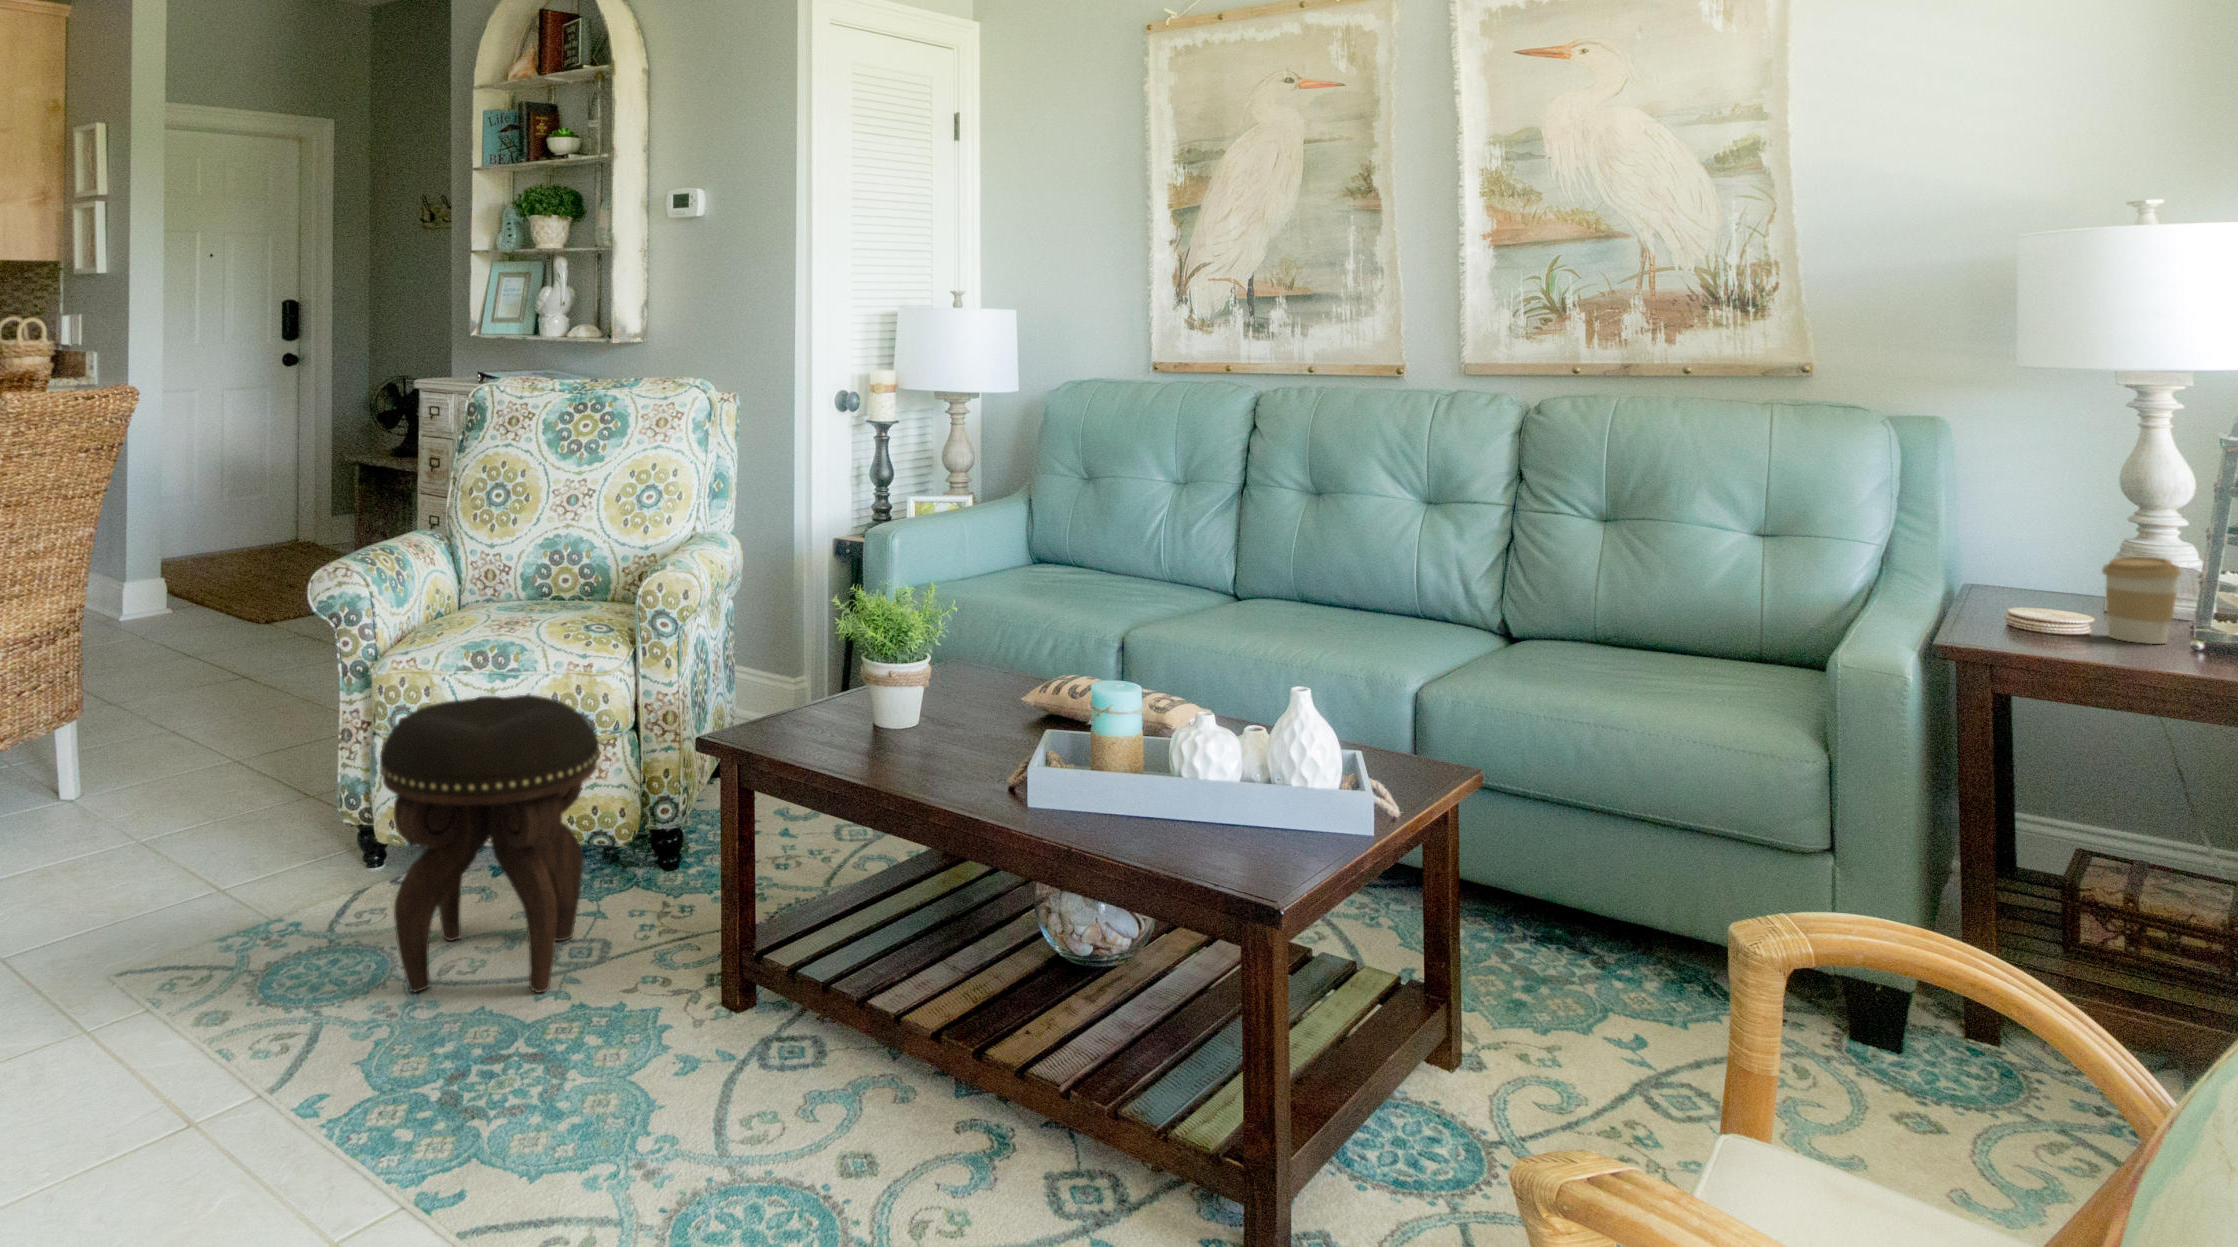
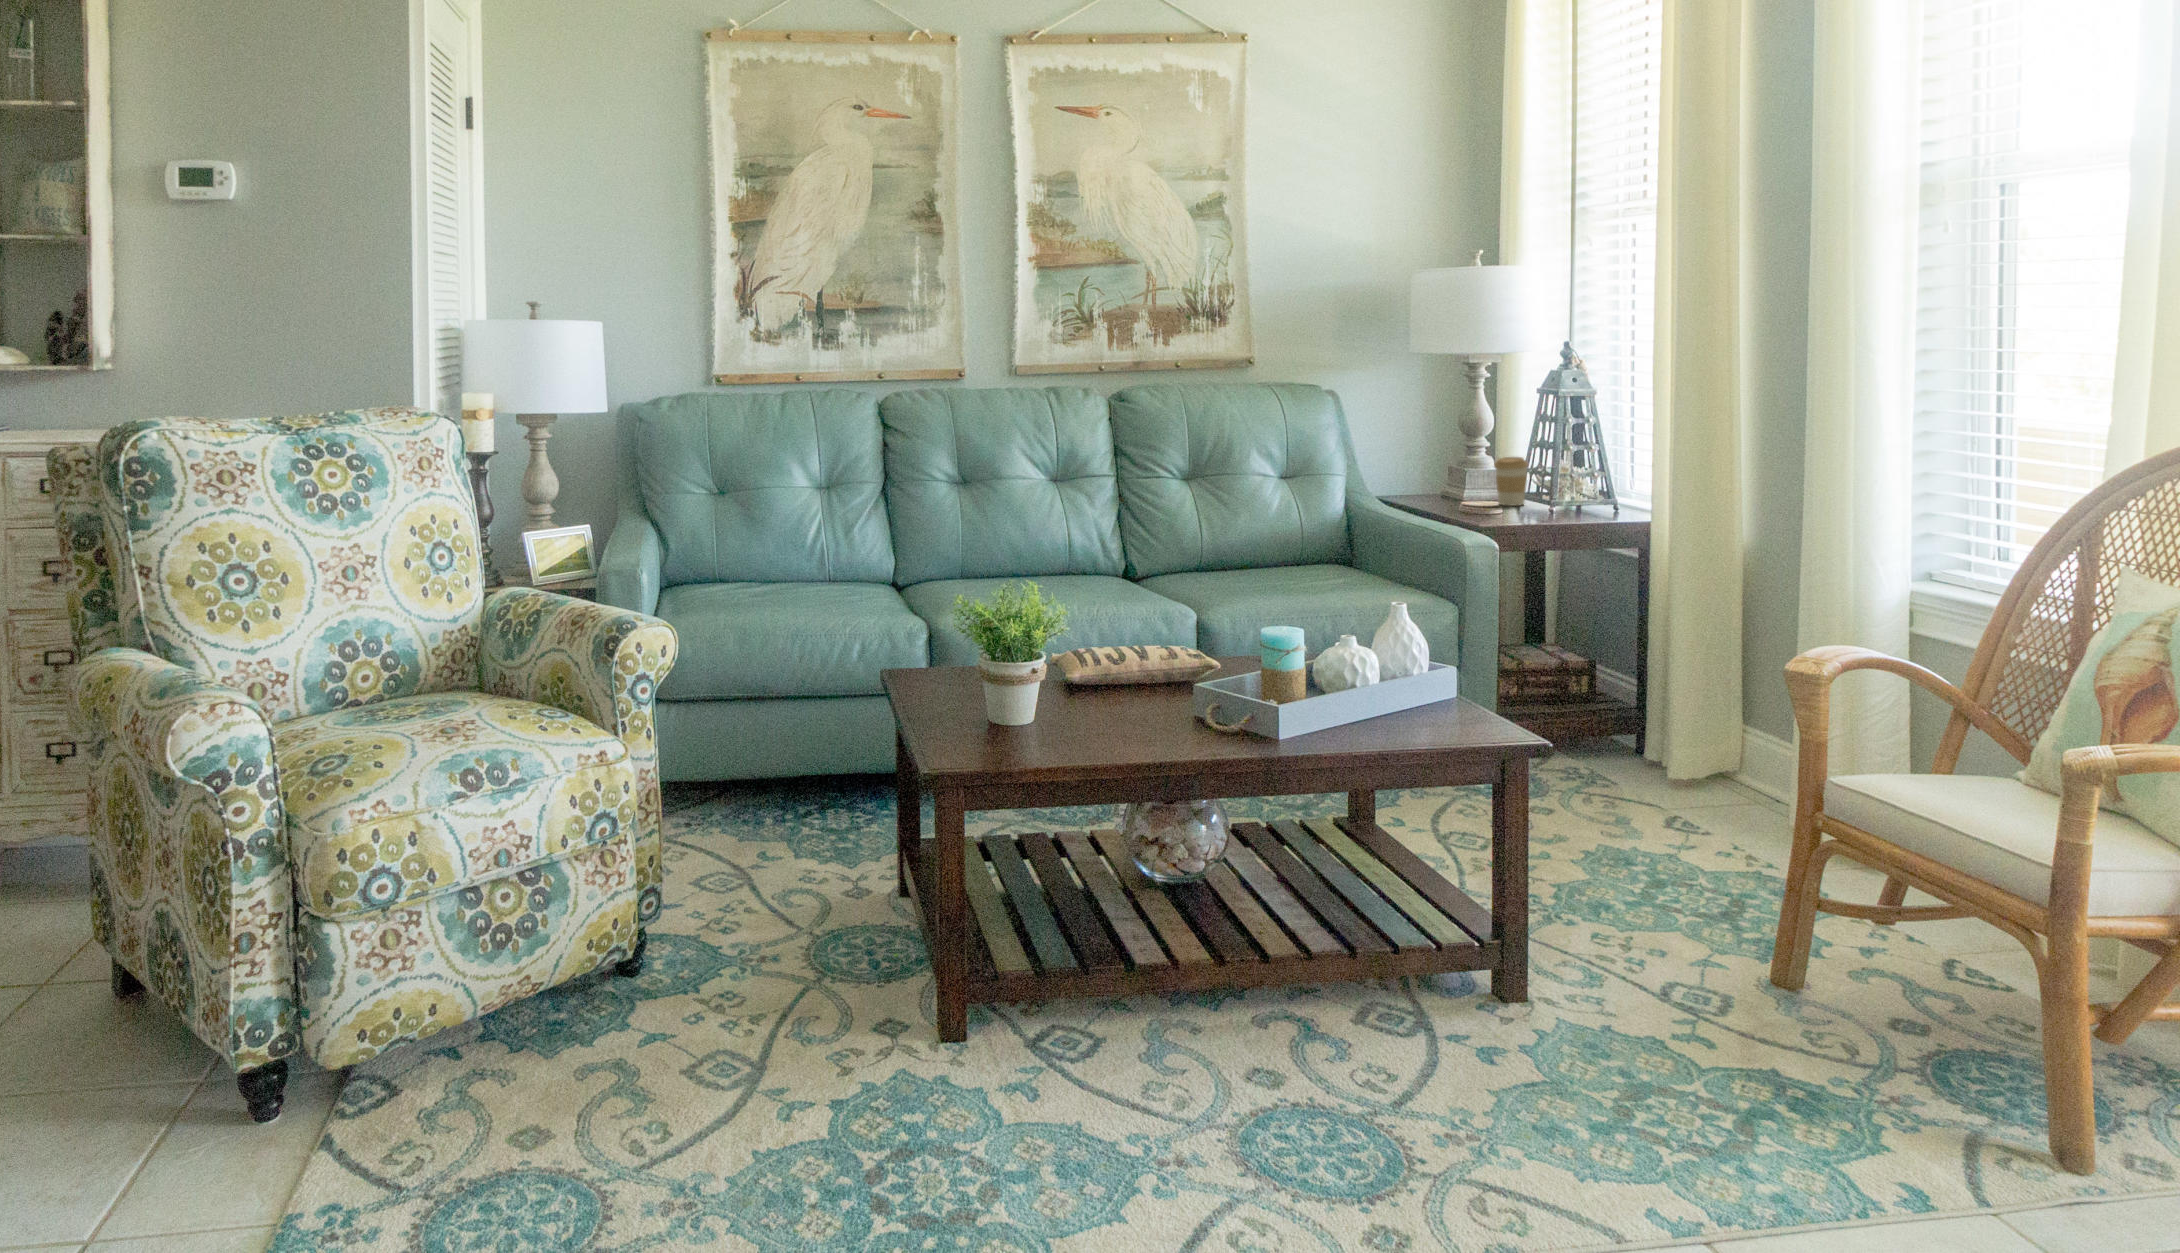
footstool: present [380,695,599,993] -> none [535,779,812,1177]

